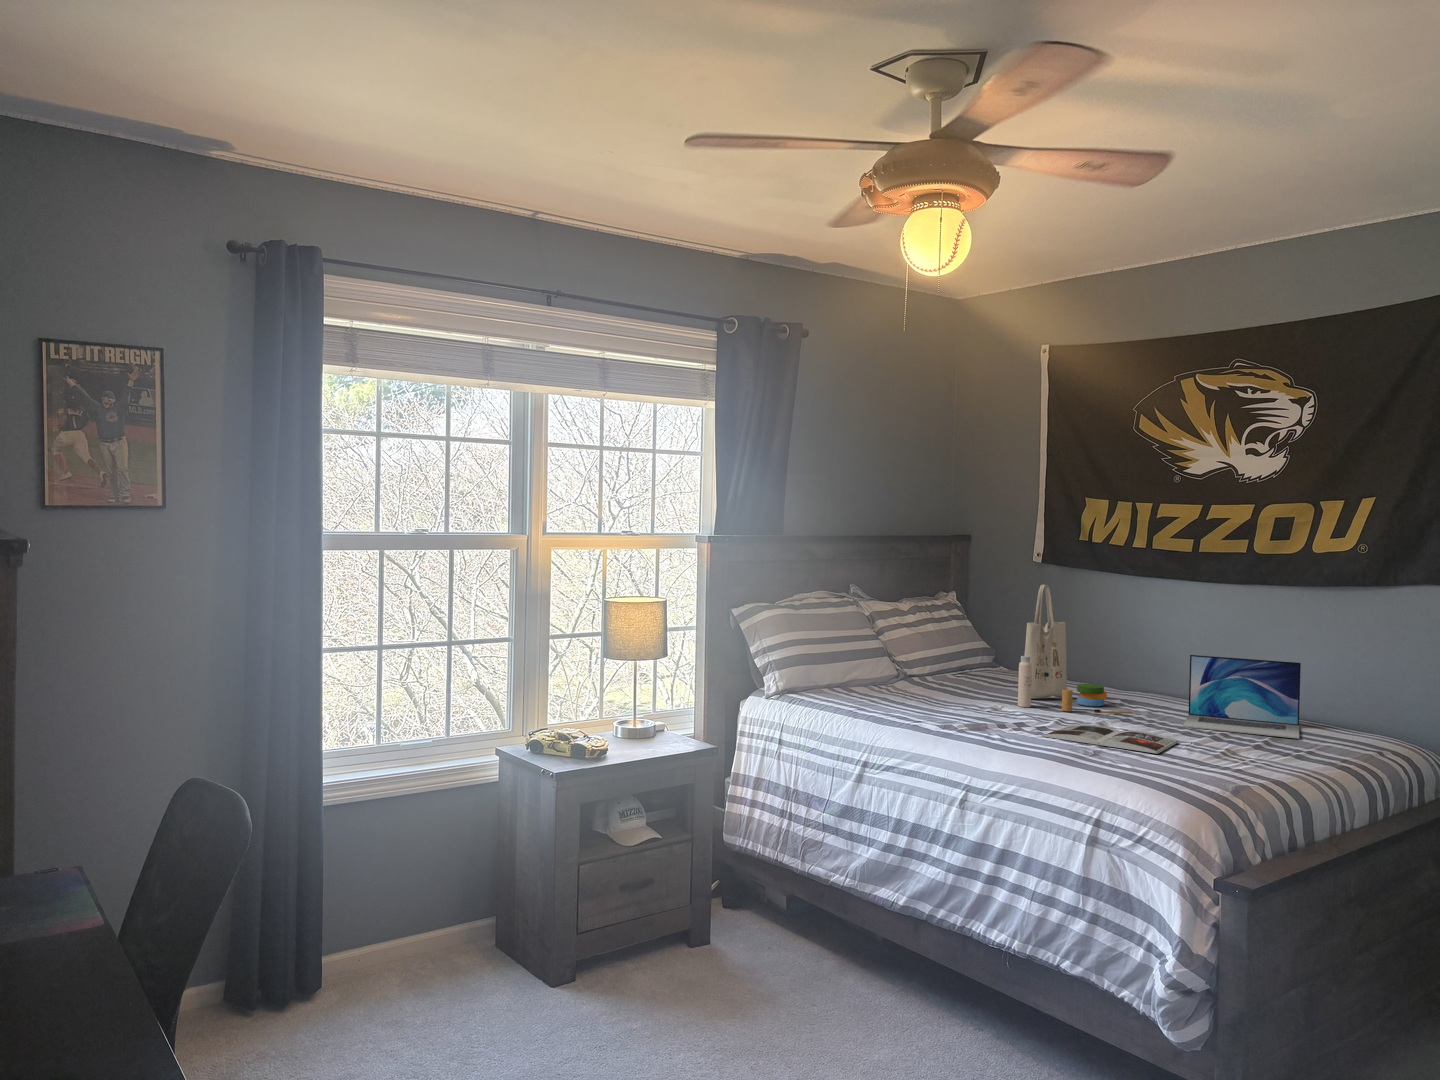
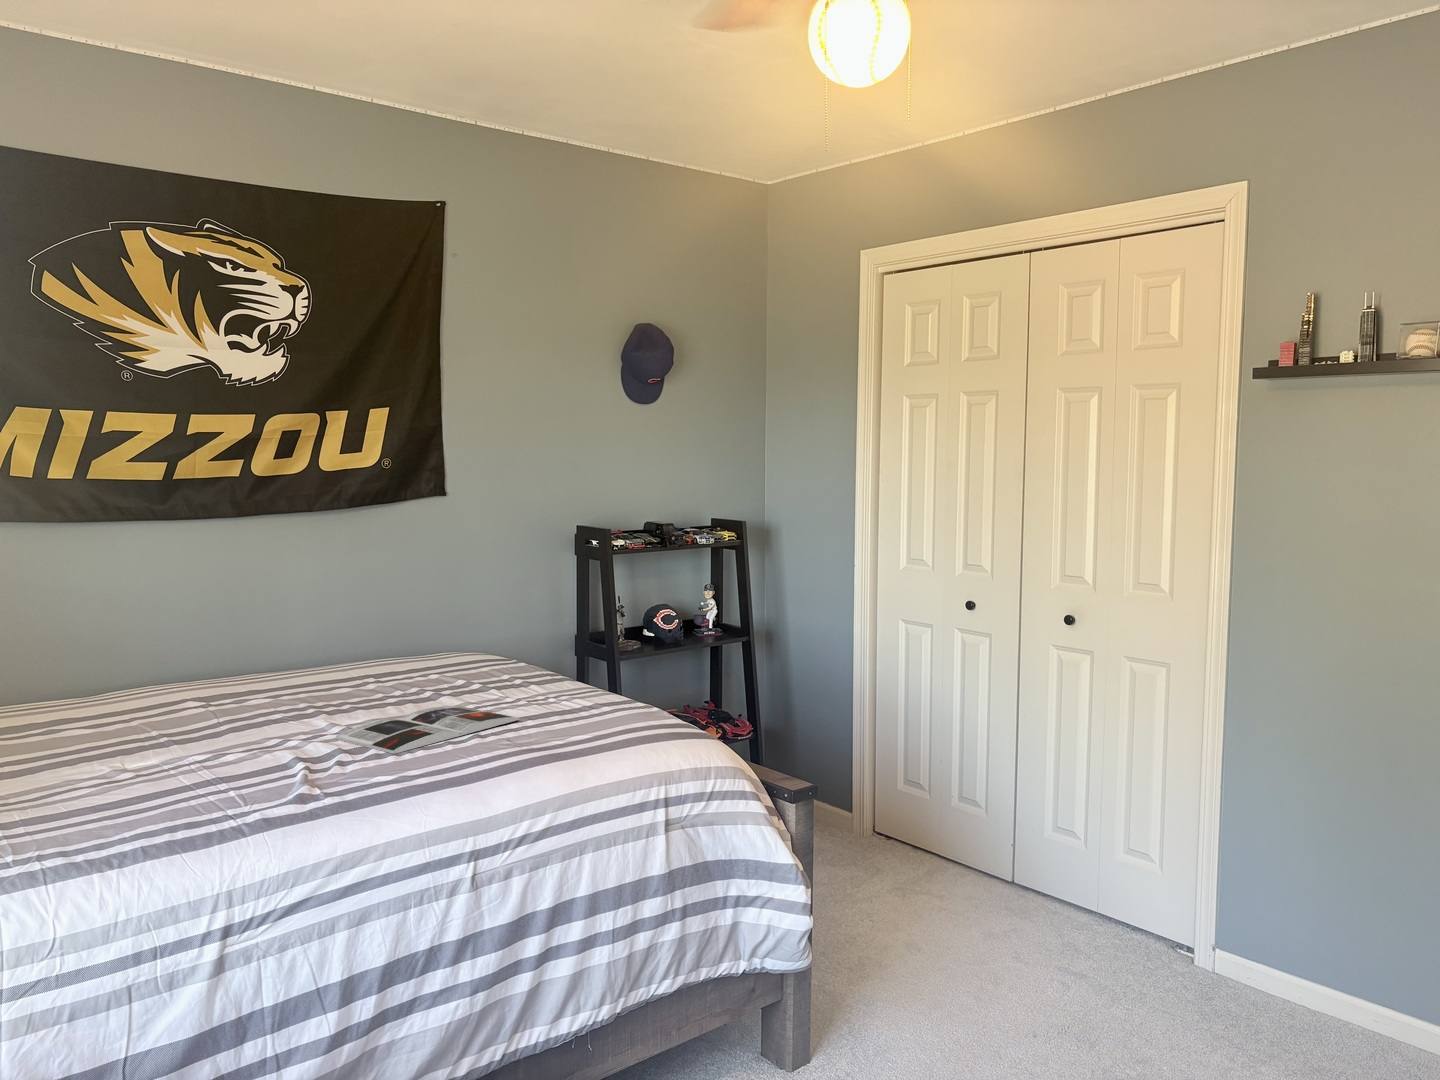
tote bag: present [1018,585,1133,714] -> none [97,543,284,749]
laptop: present [1183,655,1301,739] -> none [302,596,458,699]

